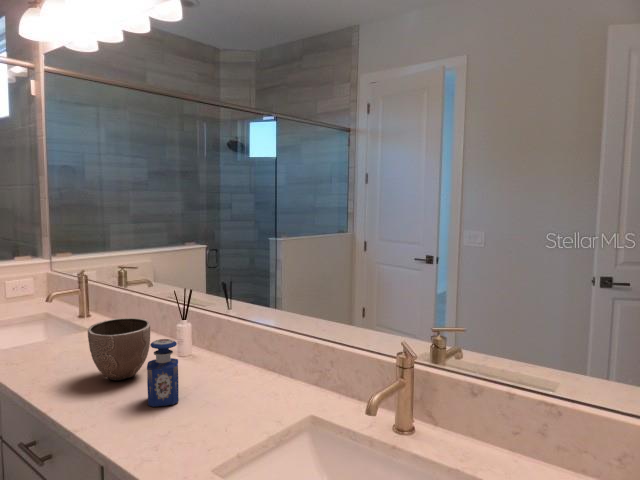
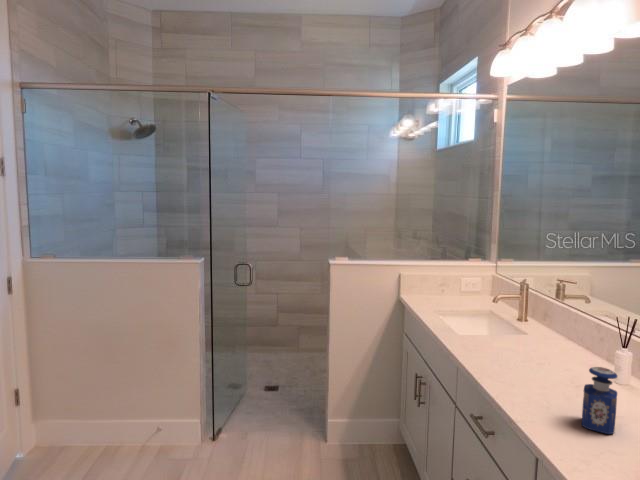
decorative bowl: present [88,318,150,381] -> none [529,333,589,391]

